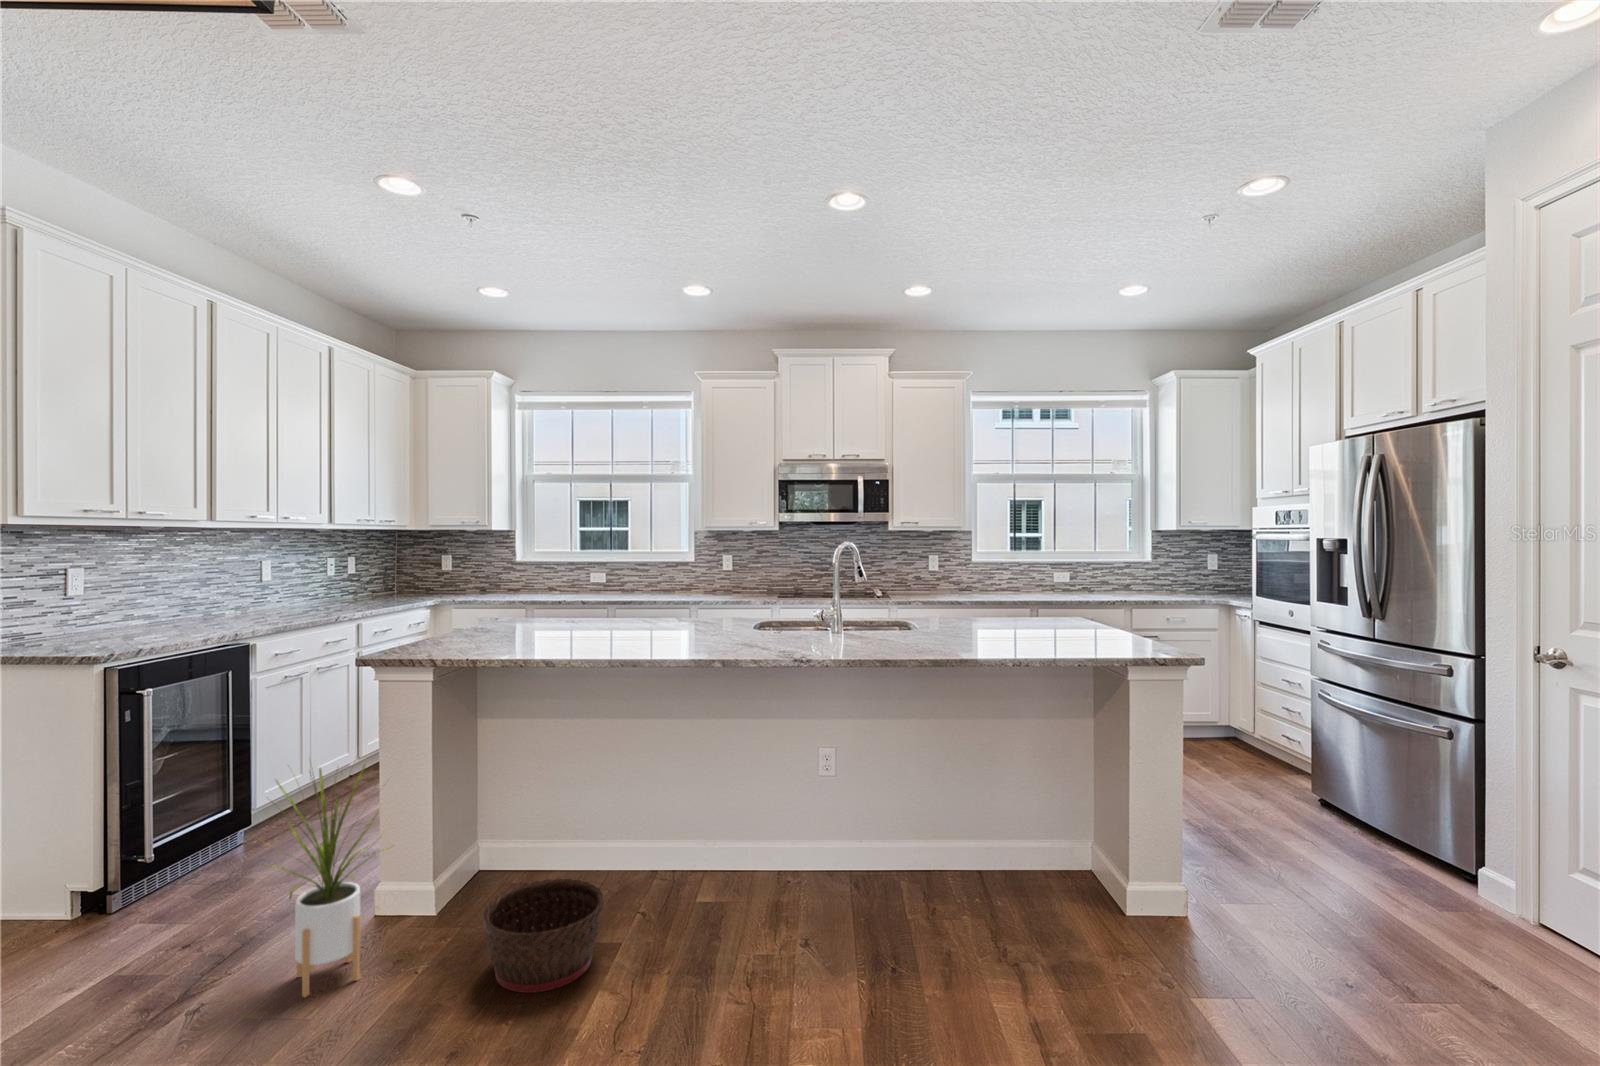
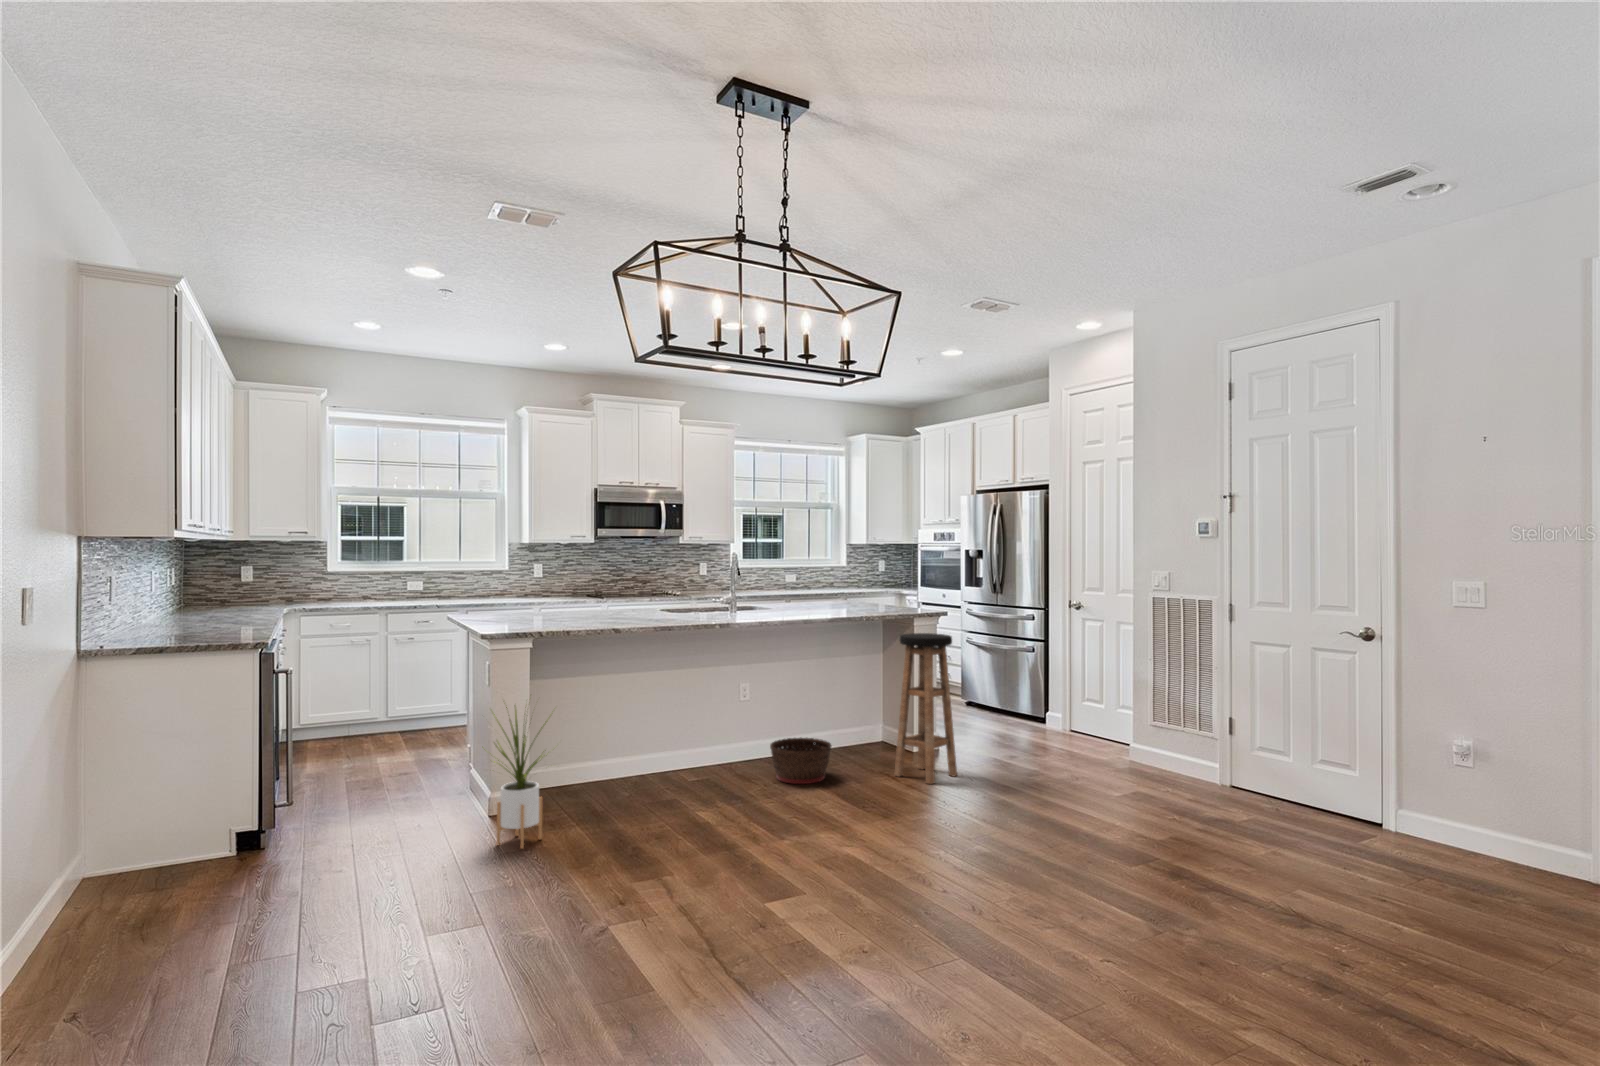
bar stool: none [1035,700,1169,1025] -> present [895,633,957,784]
basket: present [482,878,604,993] -> present [770,738,831,784]

